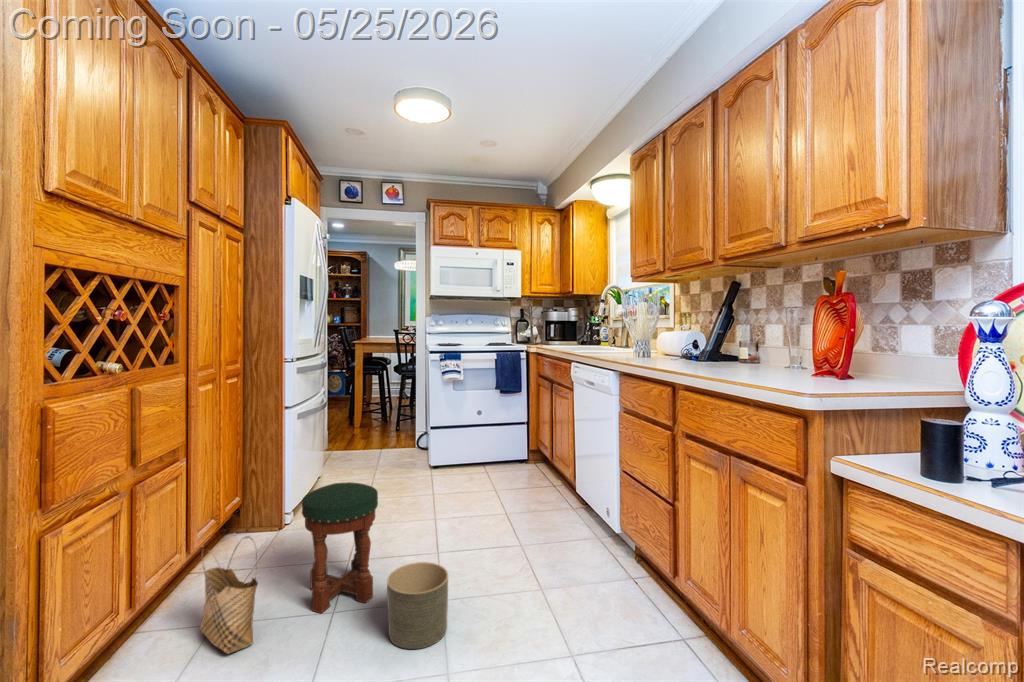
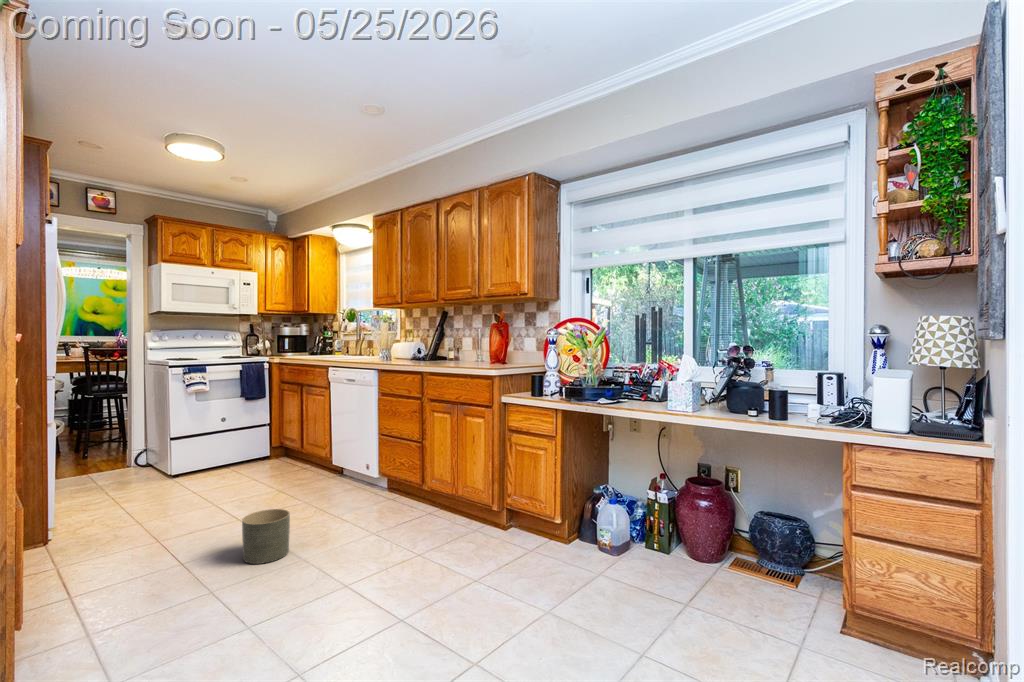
stool: present [302,482,378,613] -> none [140,468,211,572]
woven basket: present [200,537,258,653] -> none [58,516,131,607]

